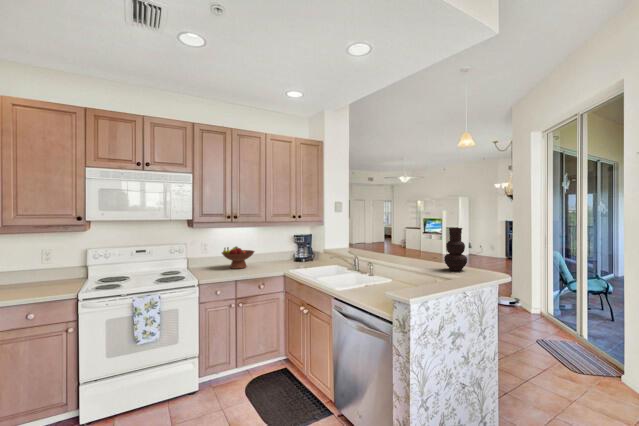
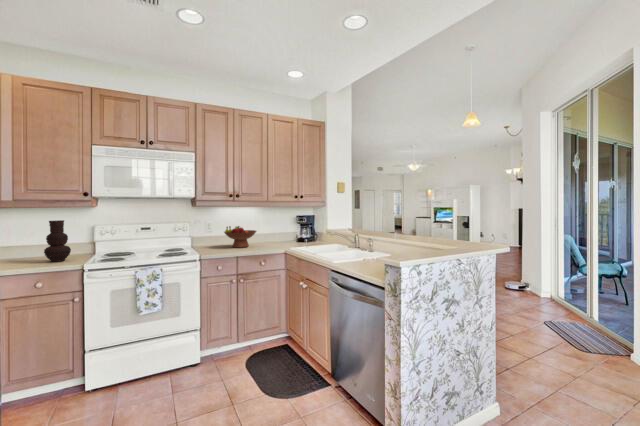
vase: present [444,228,467,271] -> present [44,220,71,262]

